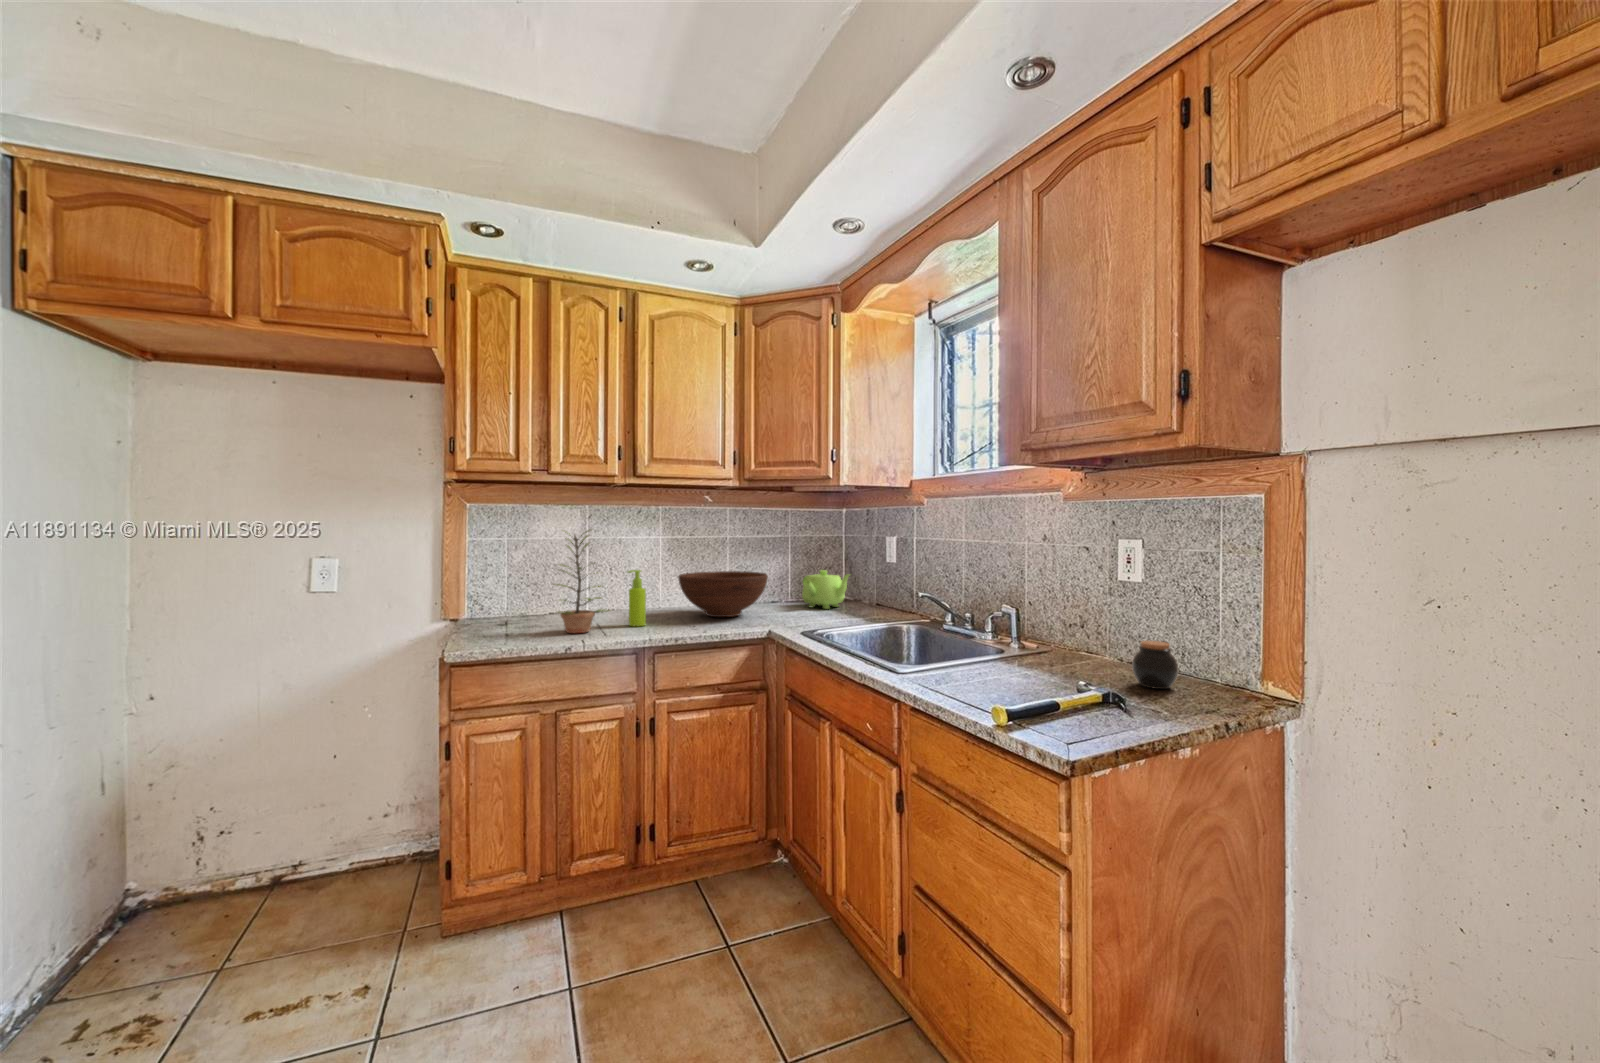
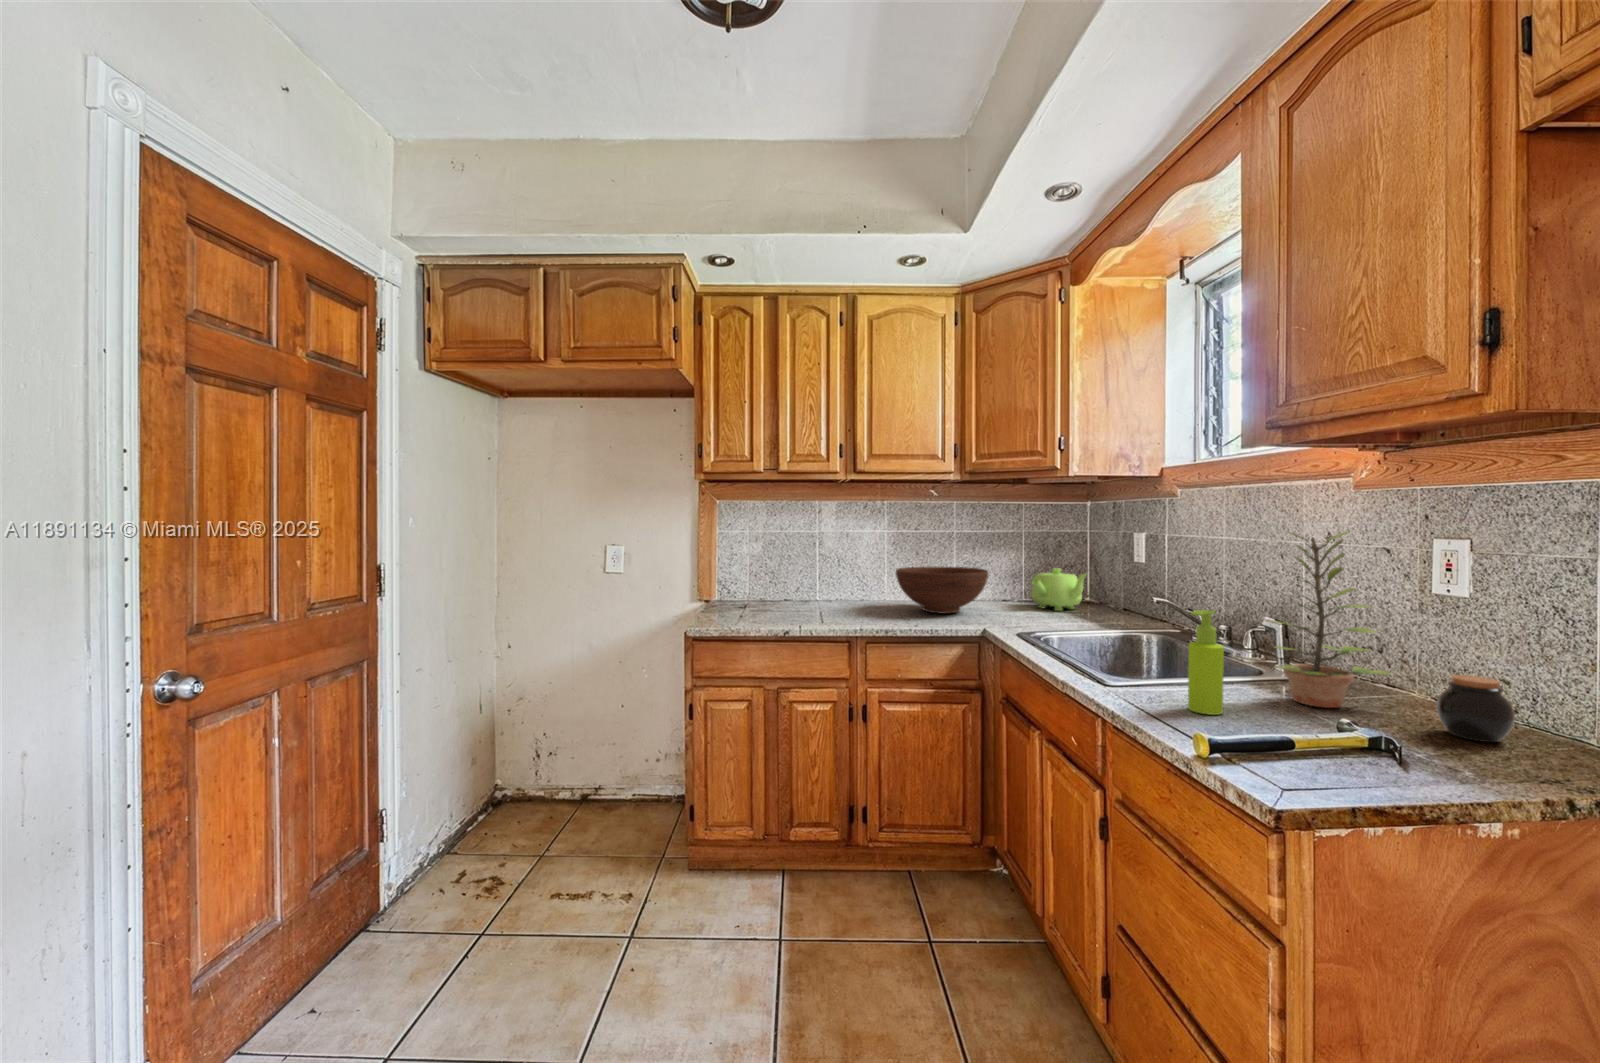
plant: present [557,529,606,633] -> present [1271,531,1391,708]
soap dispenser: present [628,570,646,626] -> present [1188,610,1224,715]

